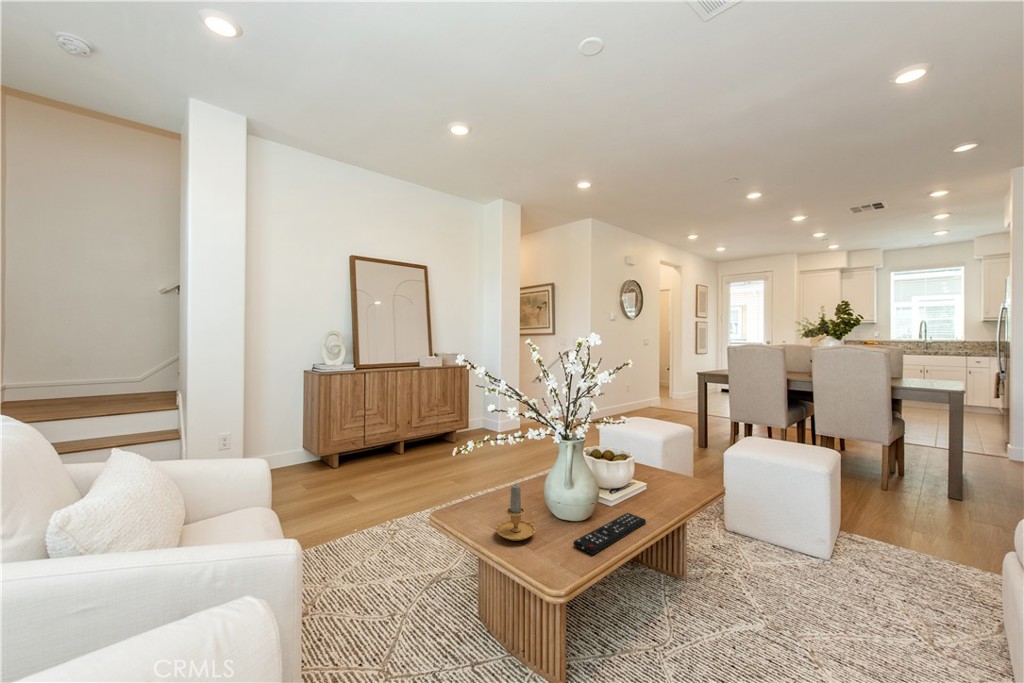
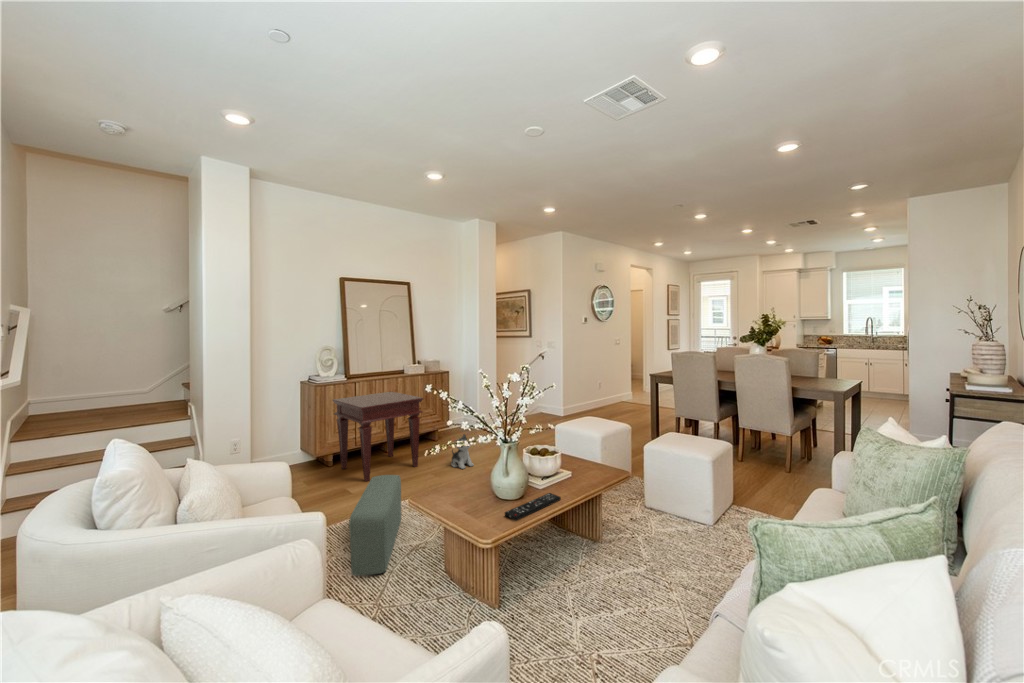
side table: none [337,385,443,489] -> present [333,392,423,481]
plush toy: none [473,435,500,477] -> present [451,434,474,469]
pouf: none [350,482,418,621] -> present [349,475,402,576]
candle: present [496,484,538,541] -> none [452,474,483,513]

